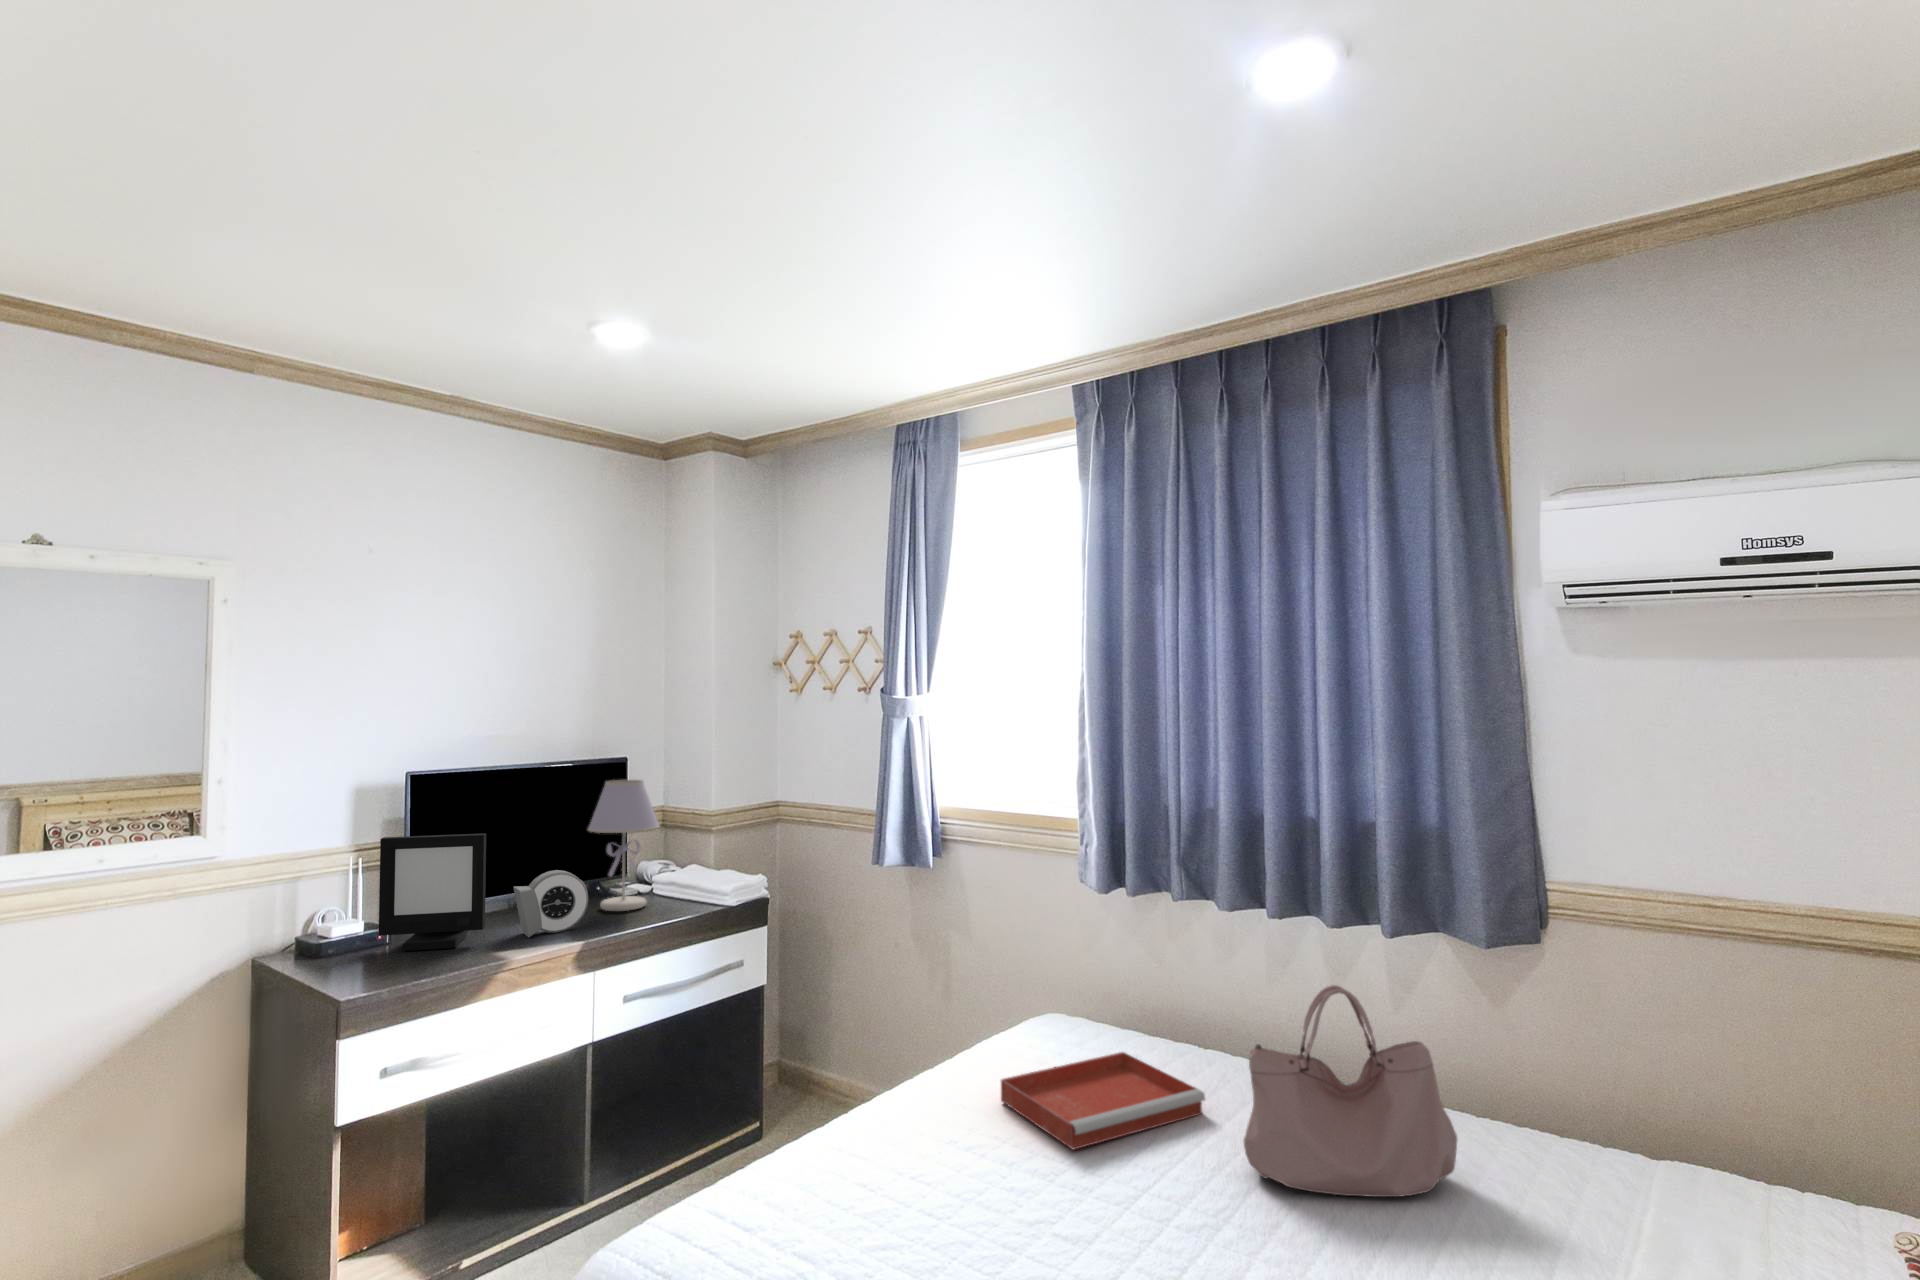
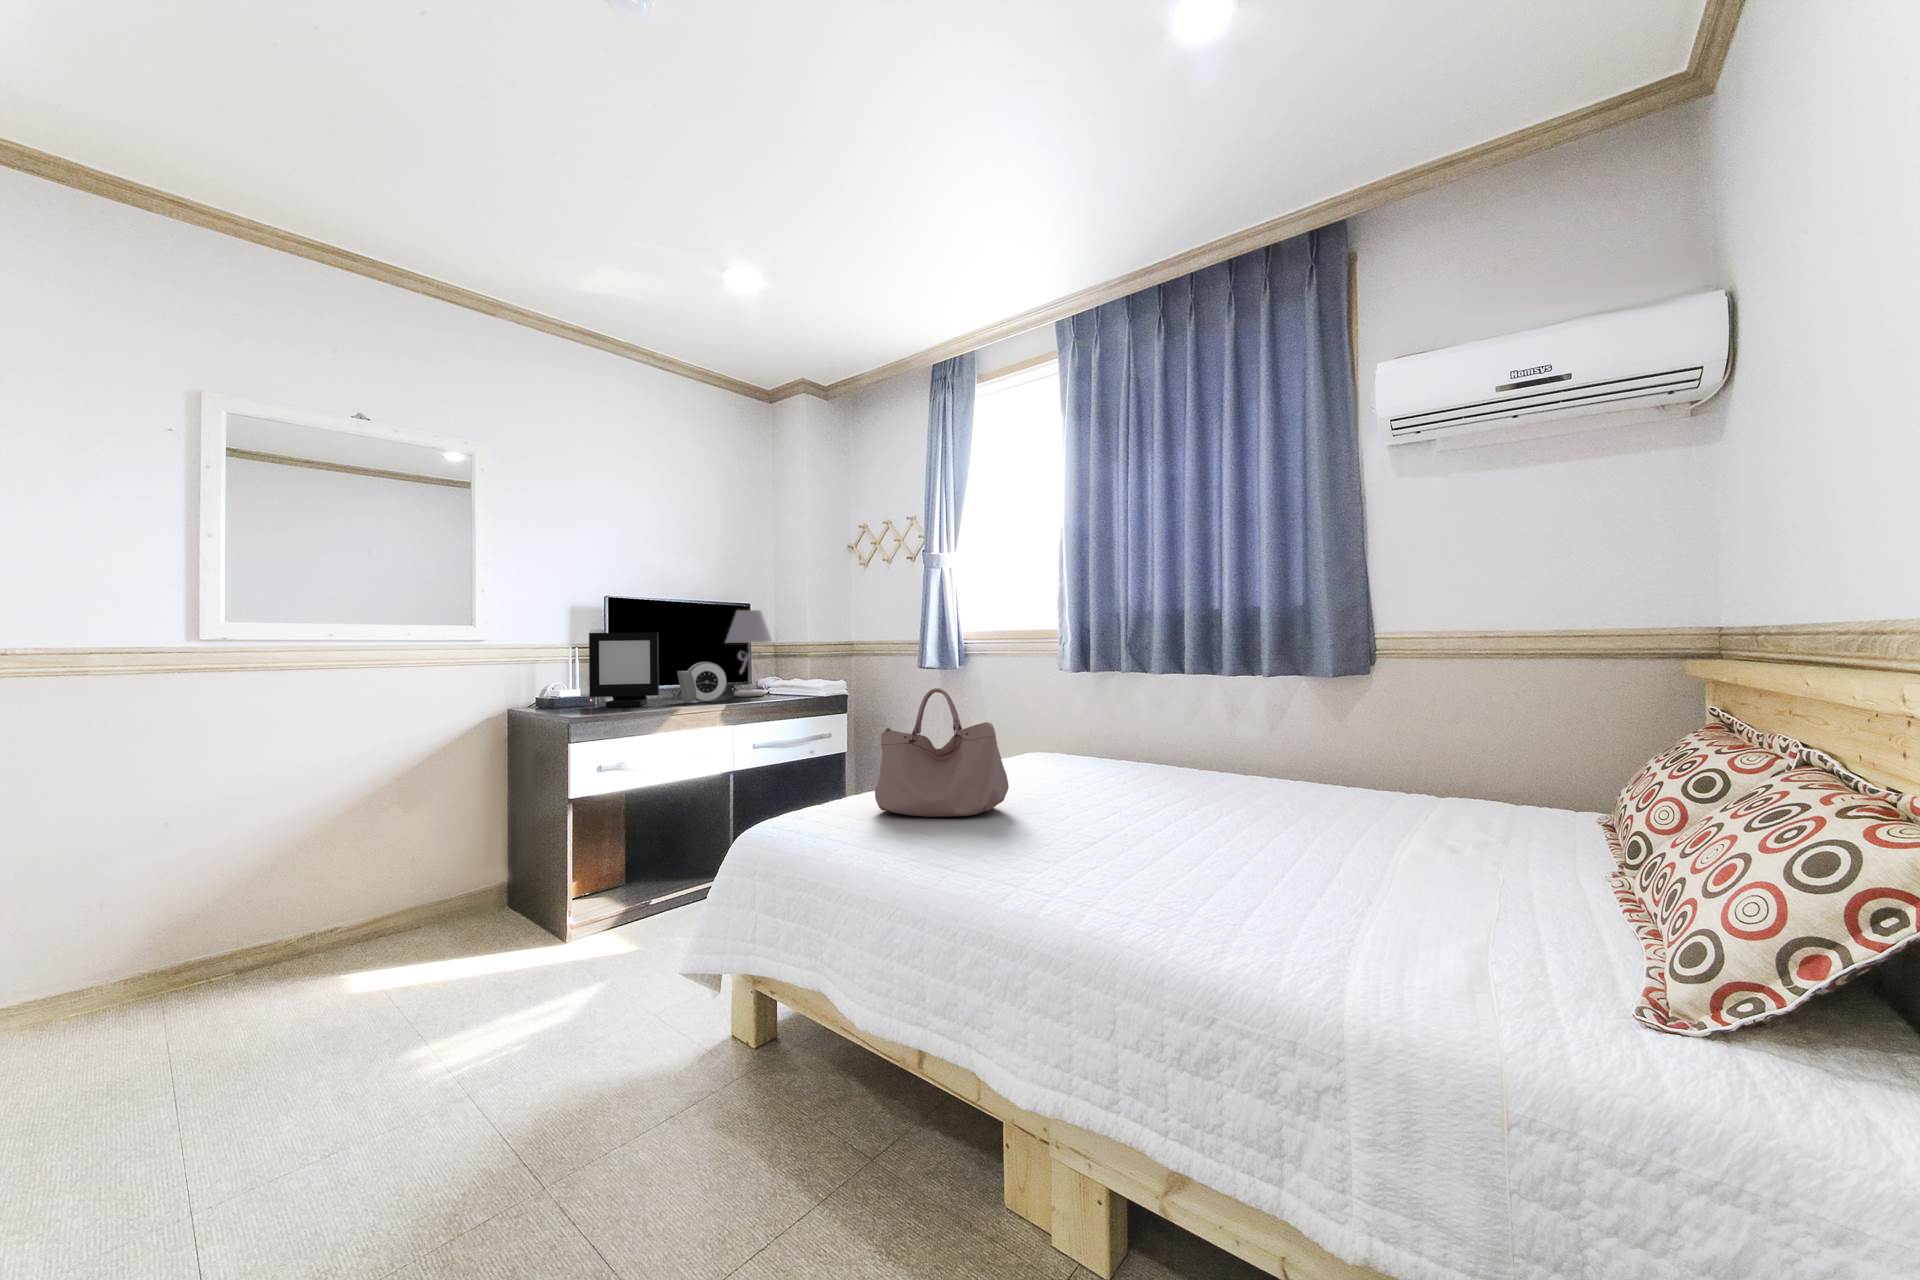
handbag: present [1244,985,1457,1197] -> present [875,688,1009,817]
tray: present [1001,1052,1205,1149] -> none [1004,757,1141,794]

